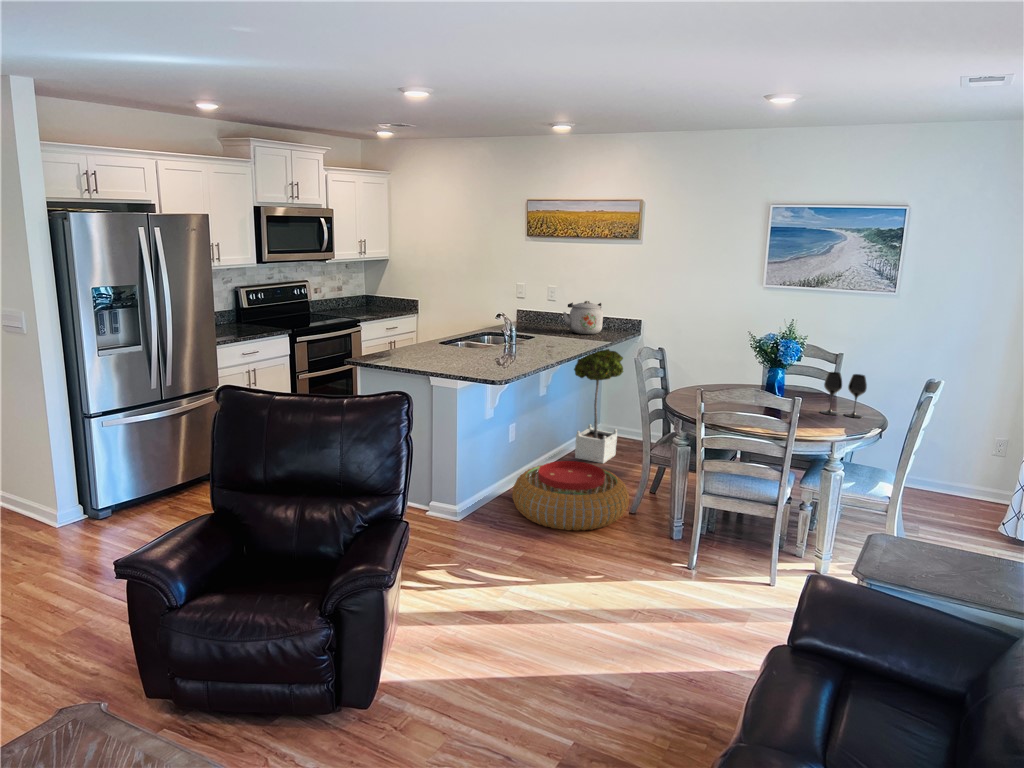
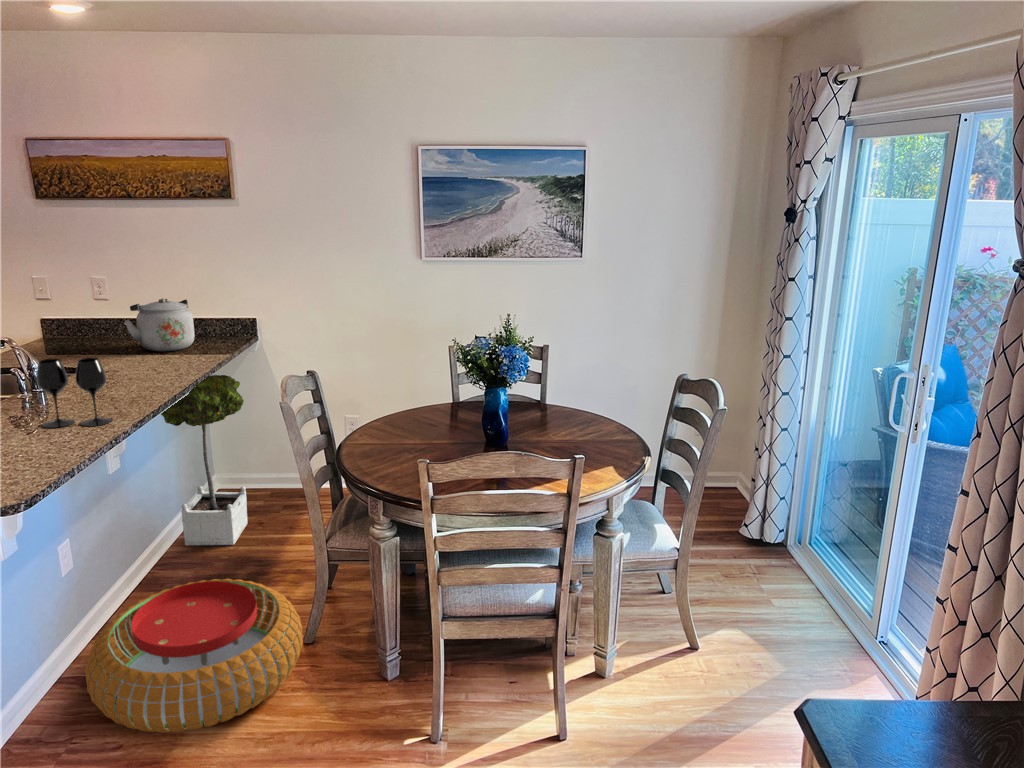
wine glass: present [821,372,867,418] -> present [36,358,112,428]

